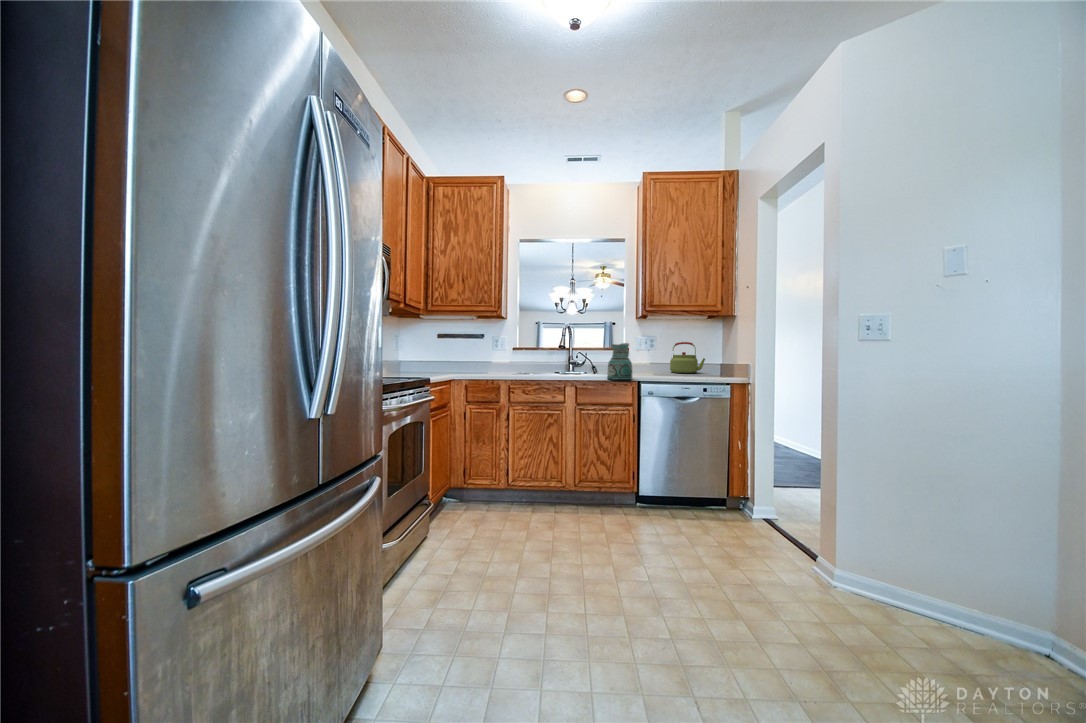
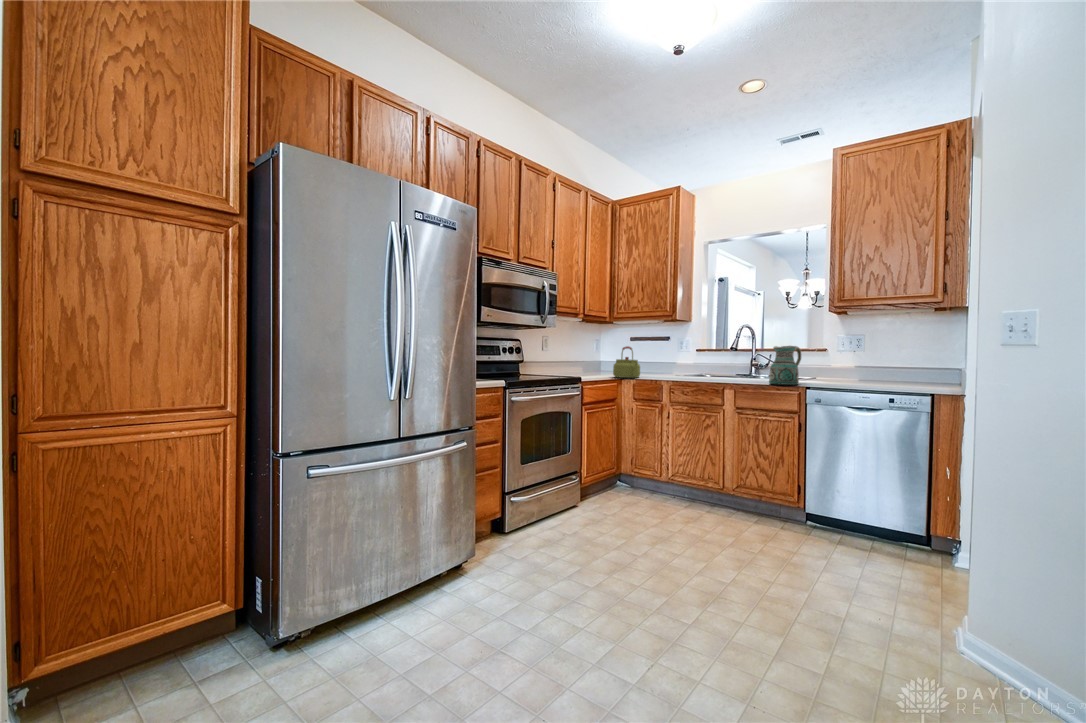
kettle: present [670,342,705,373] -> present [613,346,640,378]

